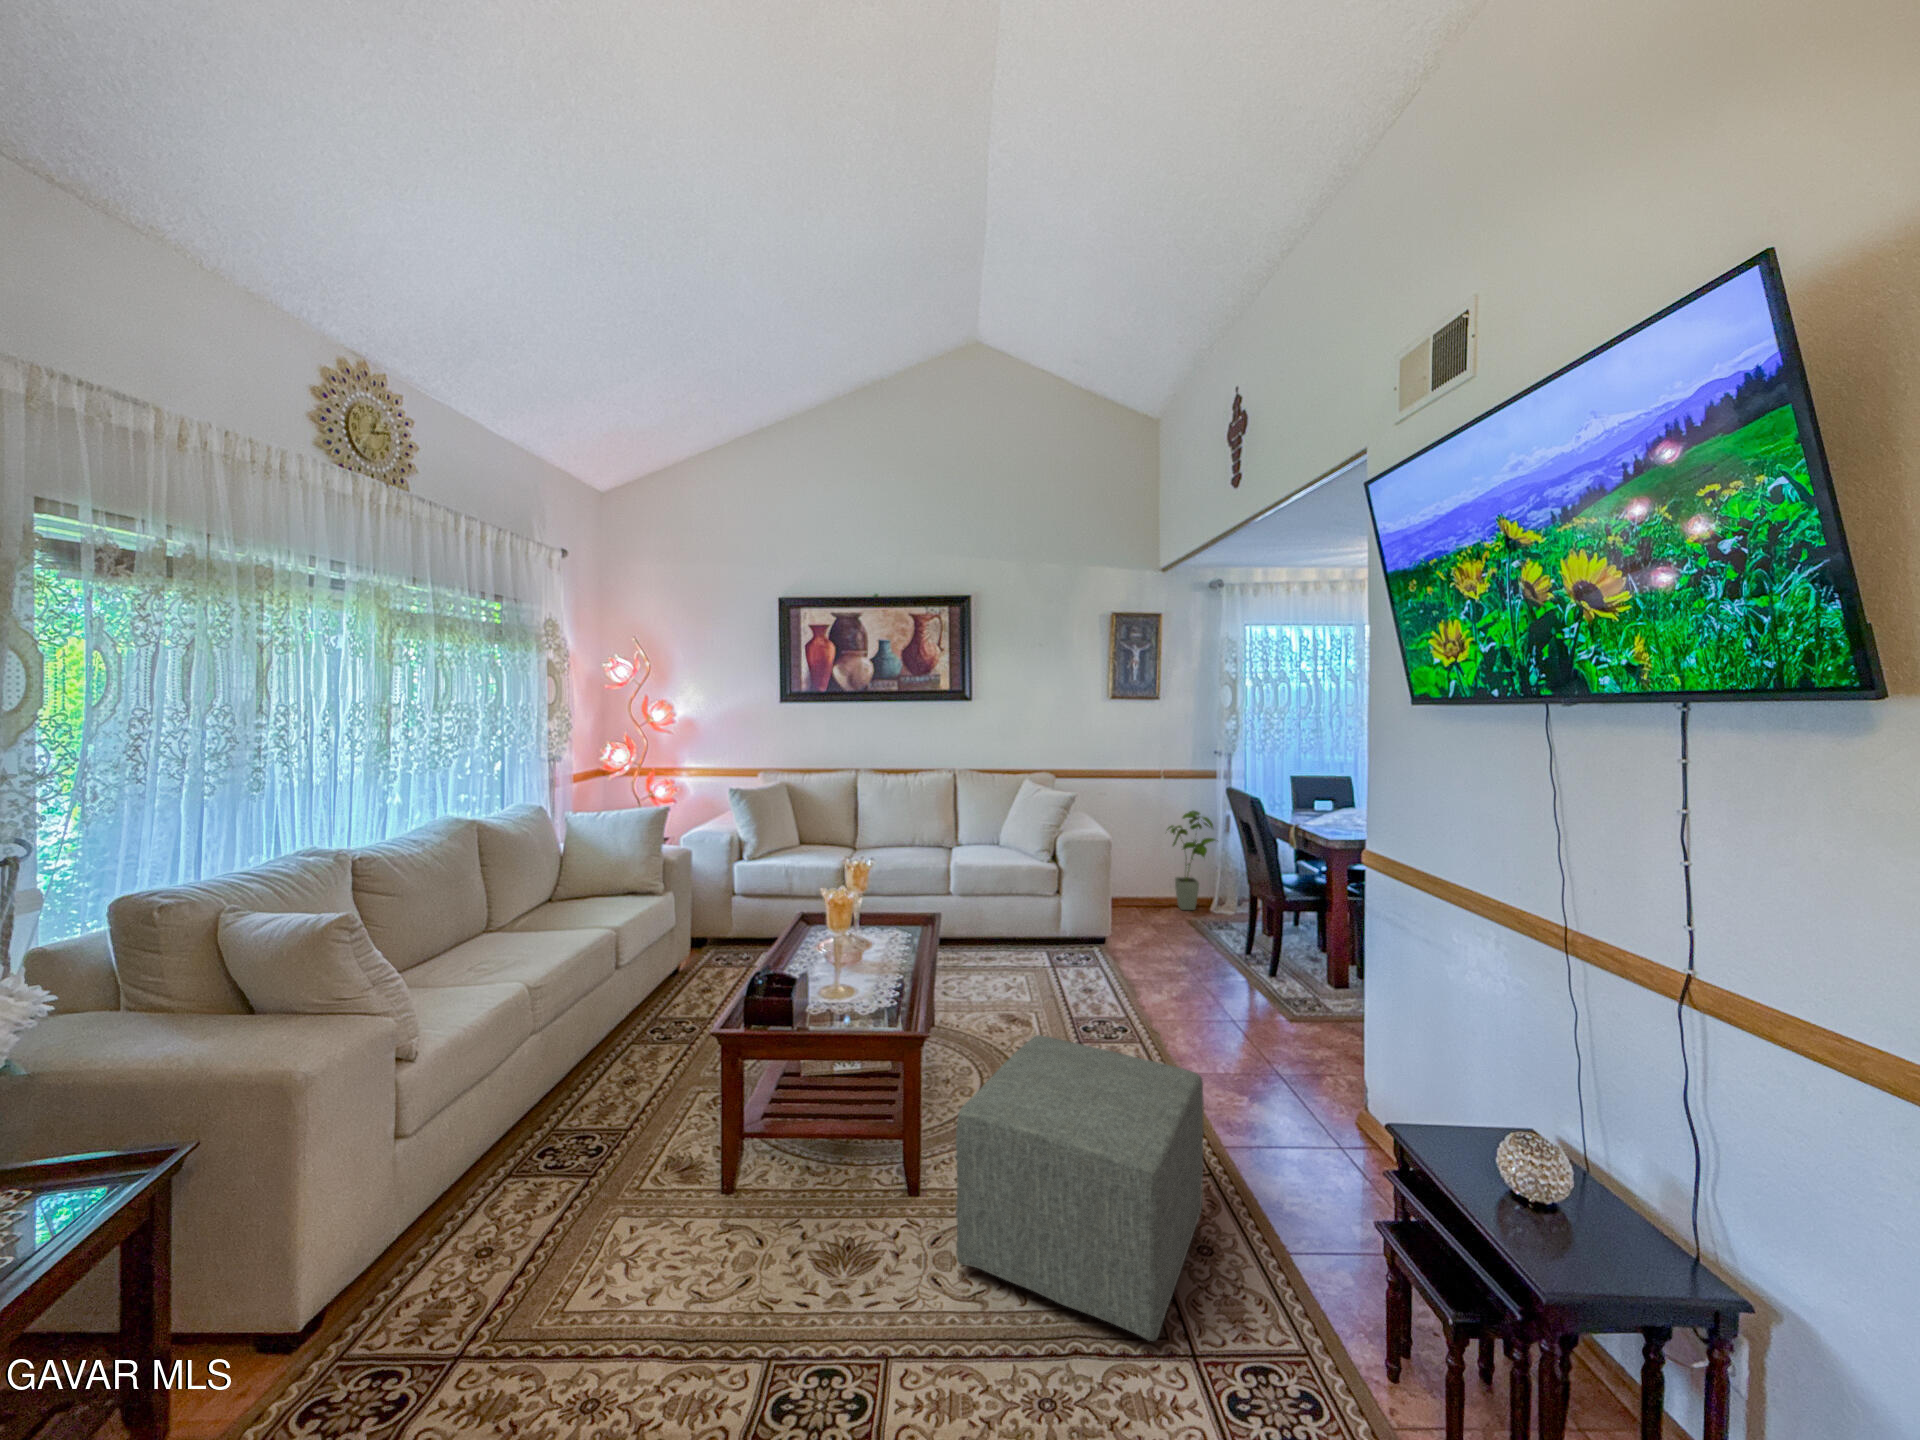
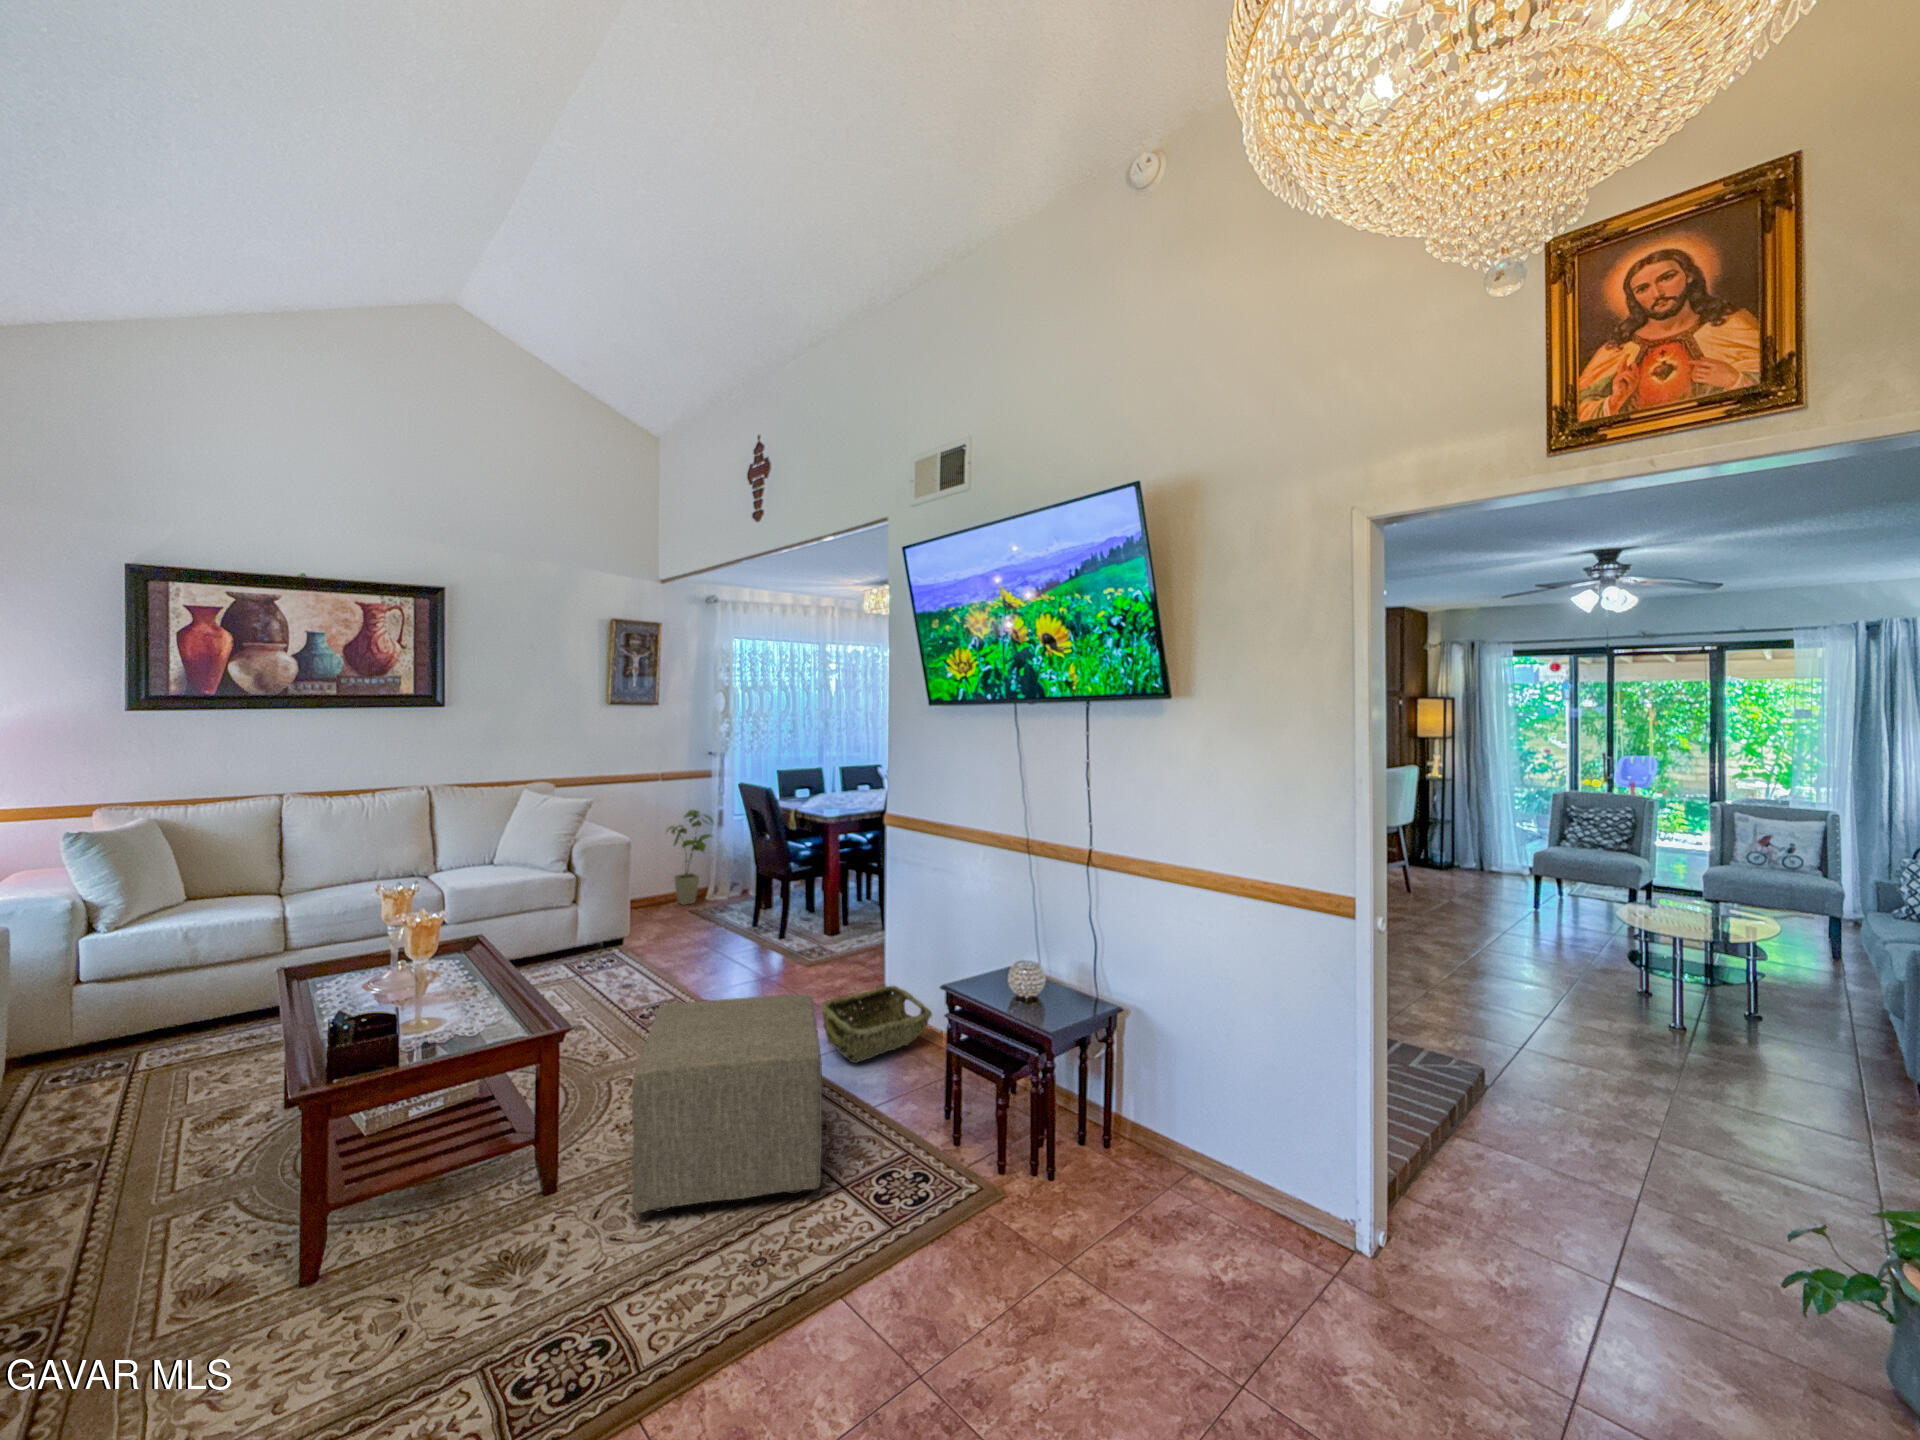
woven basket: none [1249,1079,1415,1178] -> present [821,986,932,1063]

